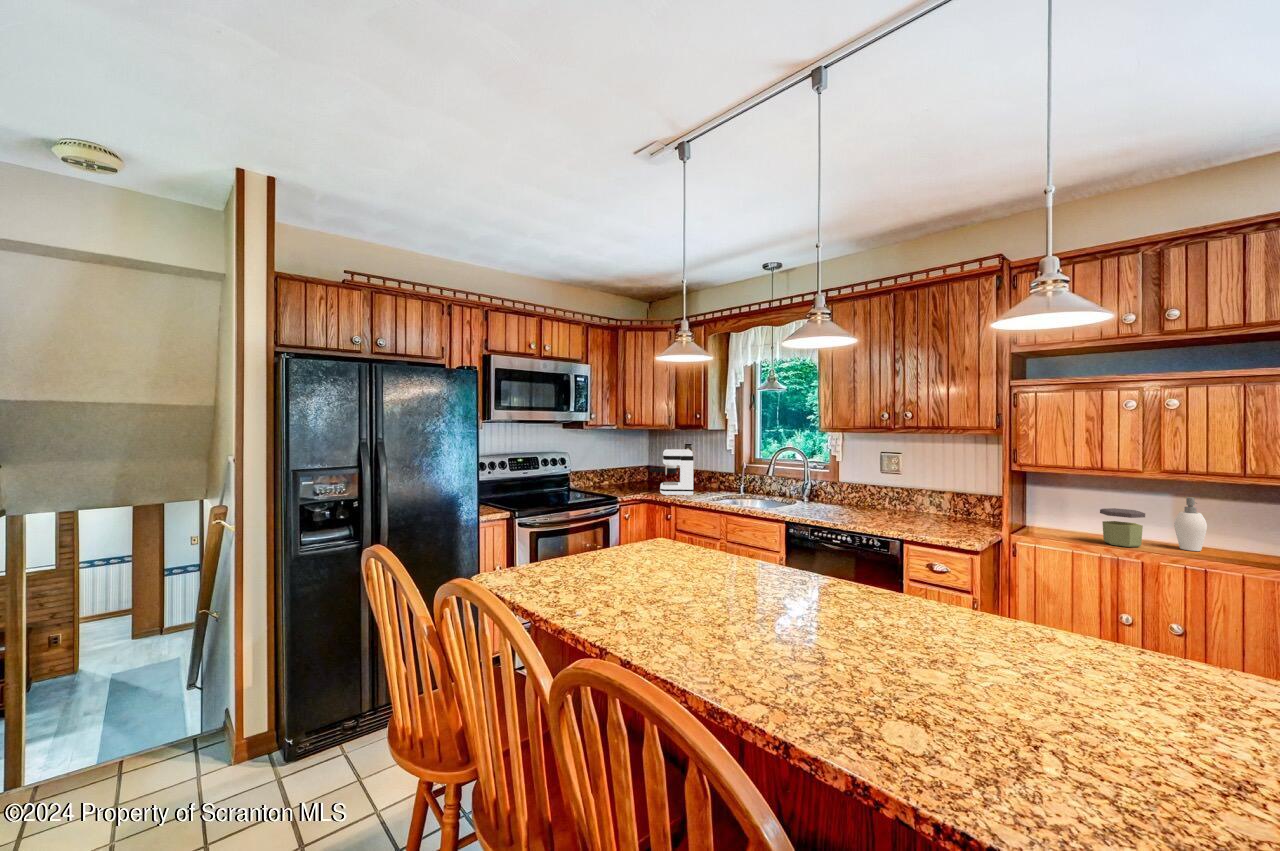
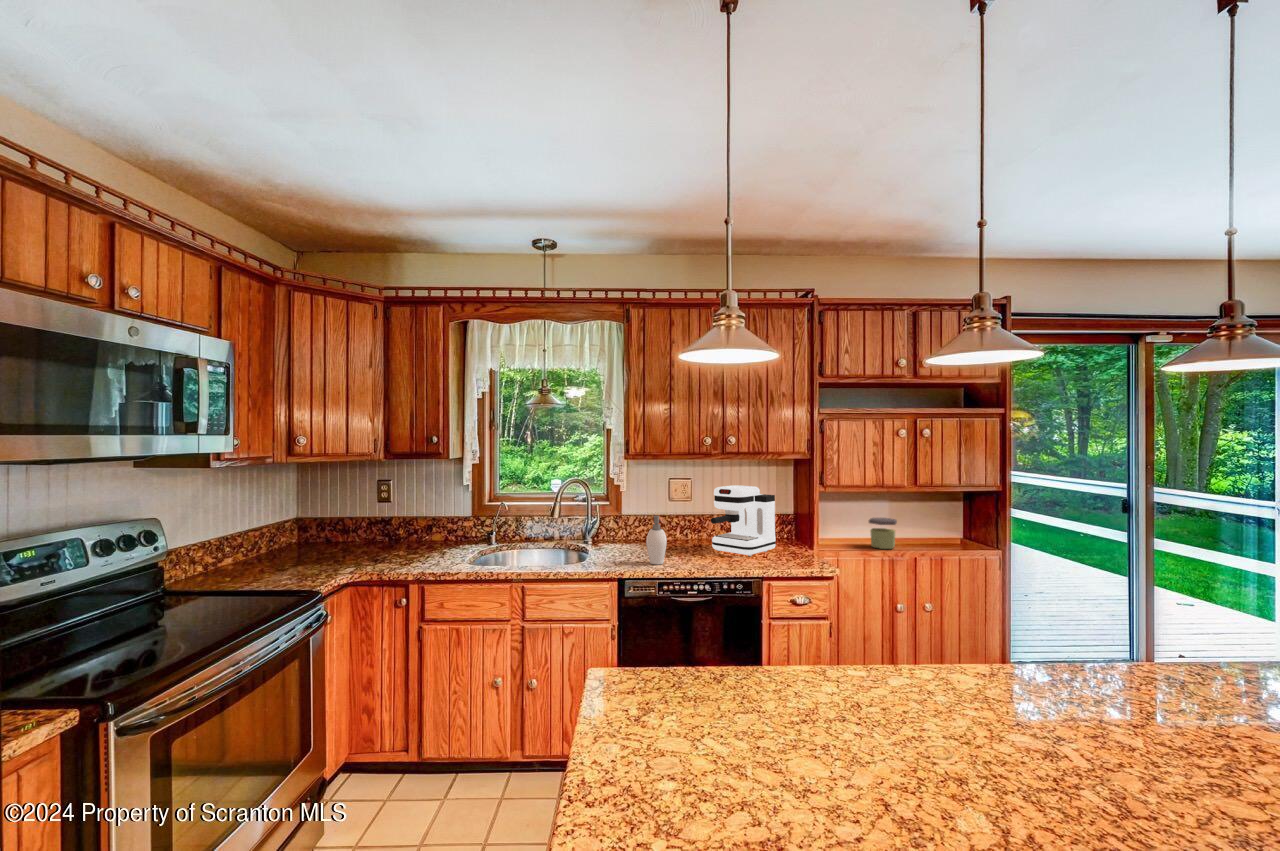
coffee maker: present [650,449,693,496] -> present [711,485,776,556]
soap dispenser: present [1174,497,1207,551] -> present [646,516,667,565]

